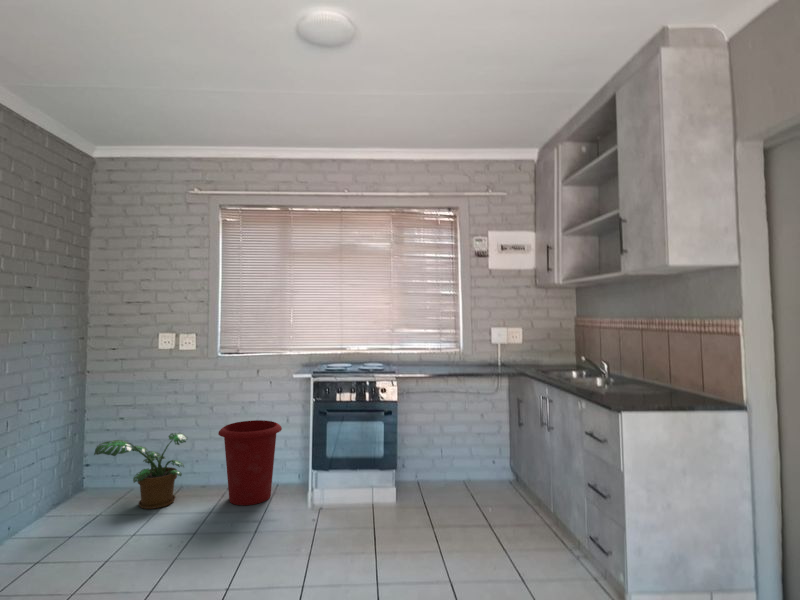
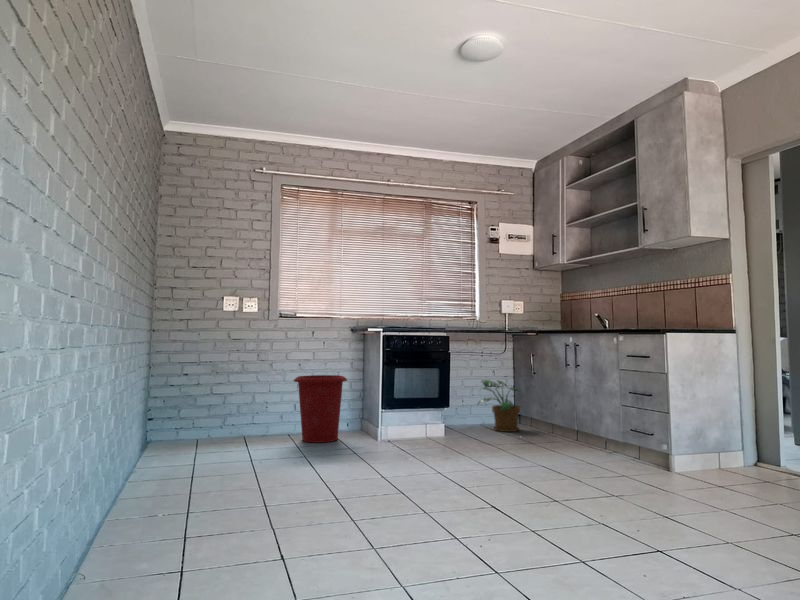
potted plant: present [94,433,188,509] -> present [478,380,521,432]

